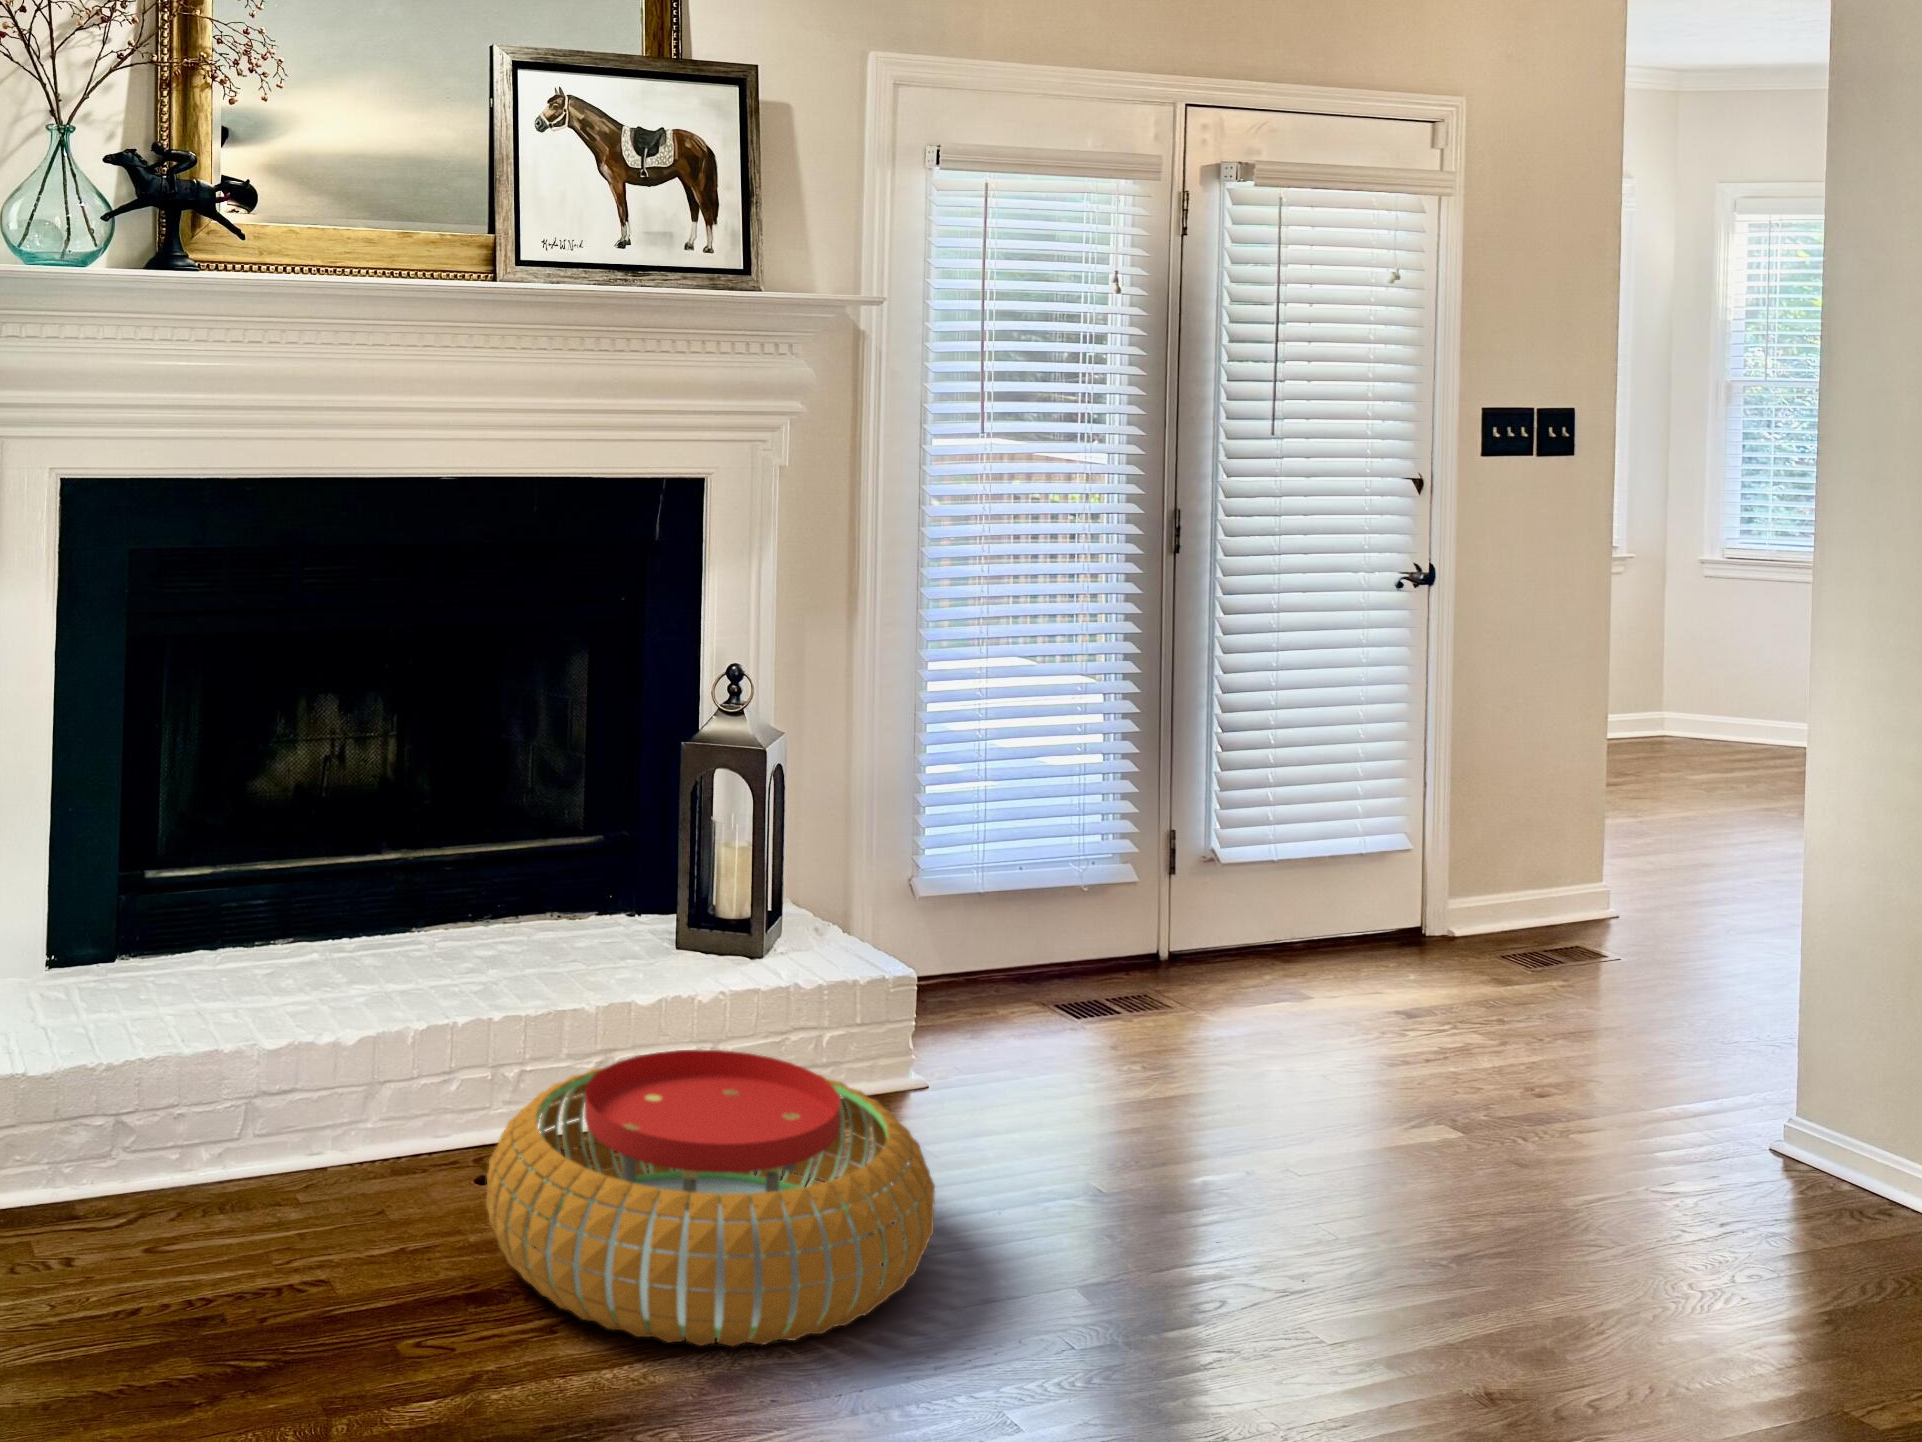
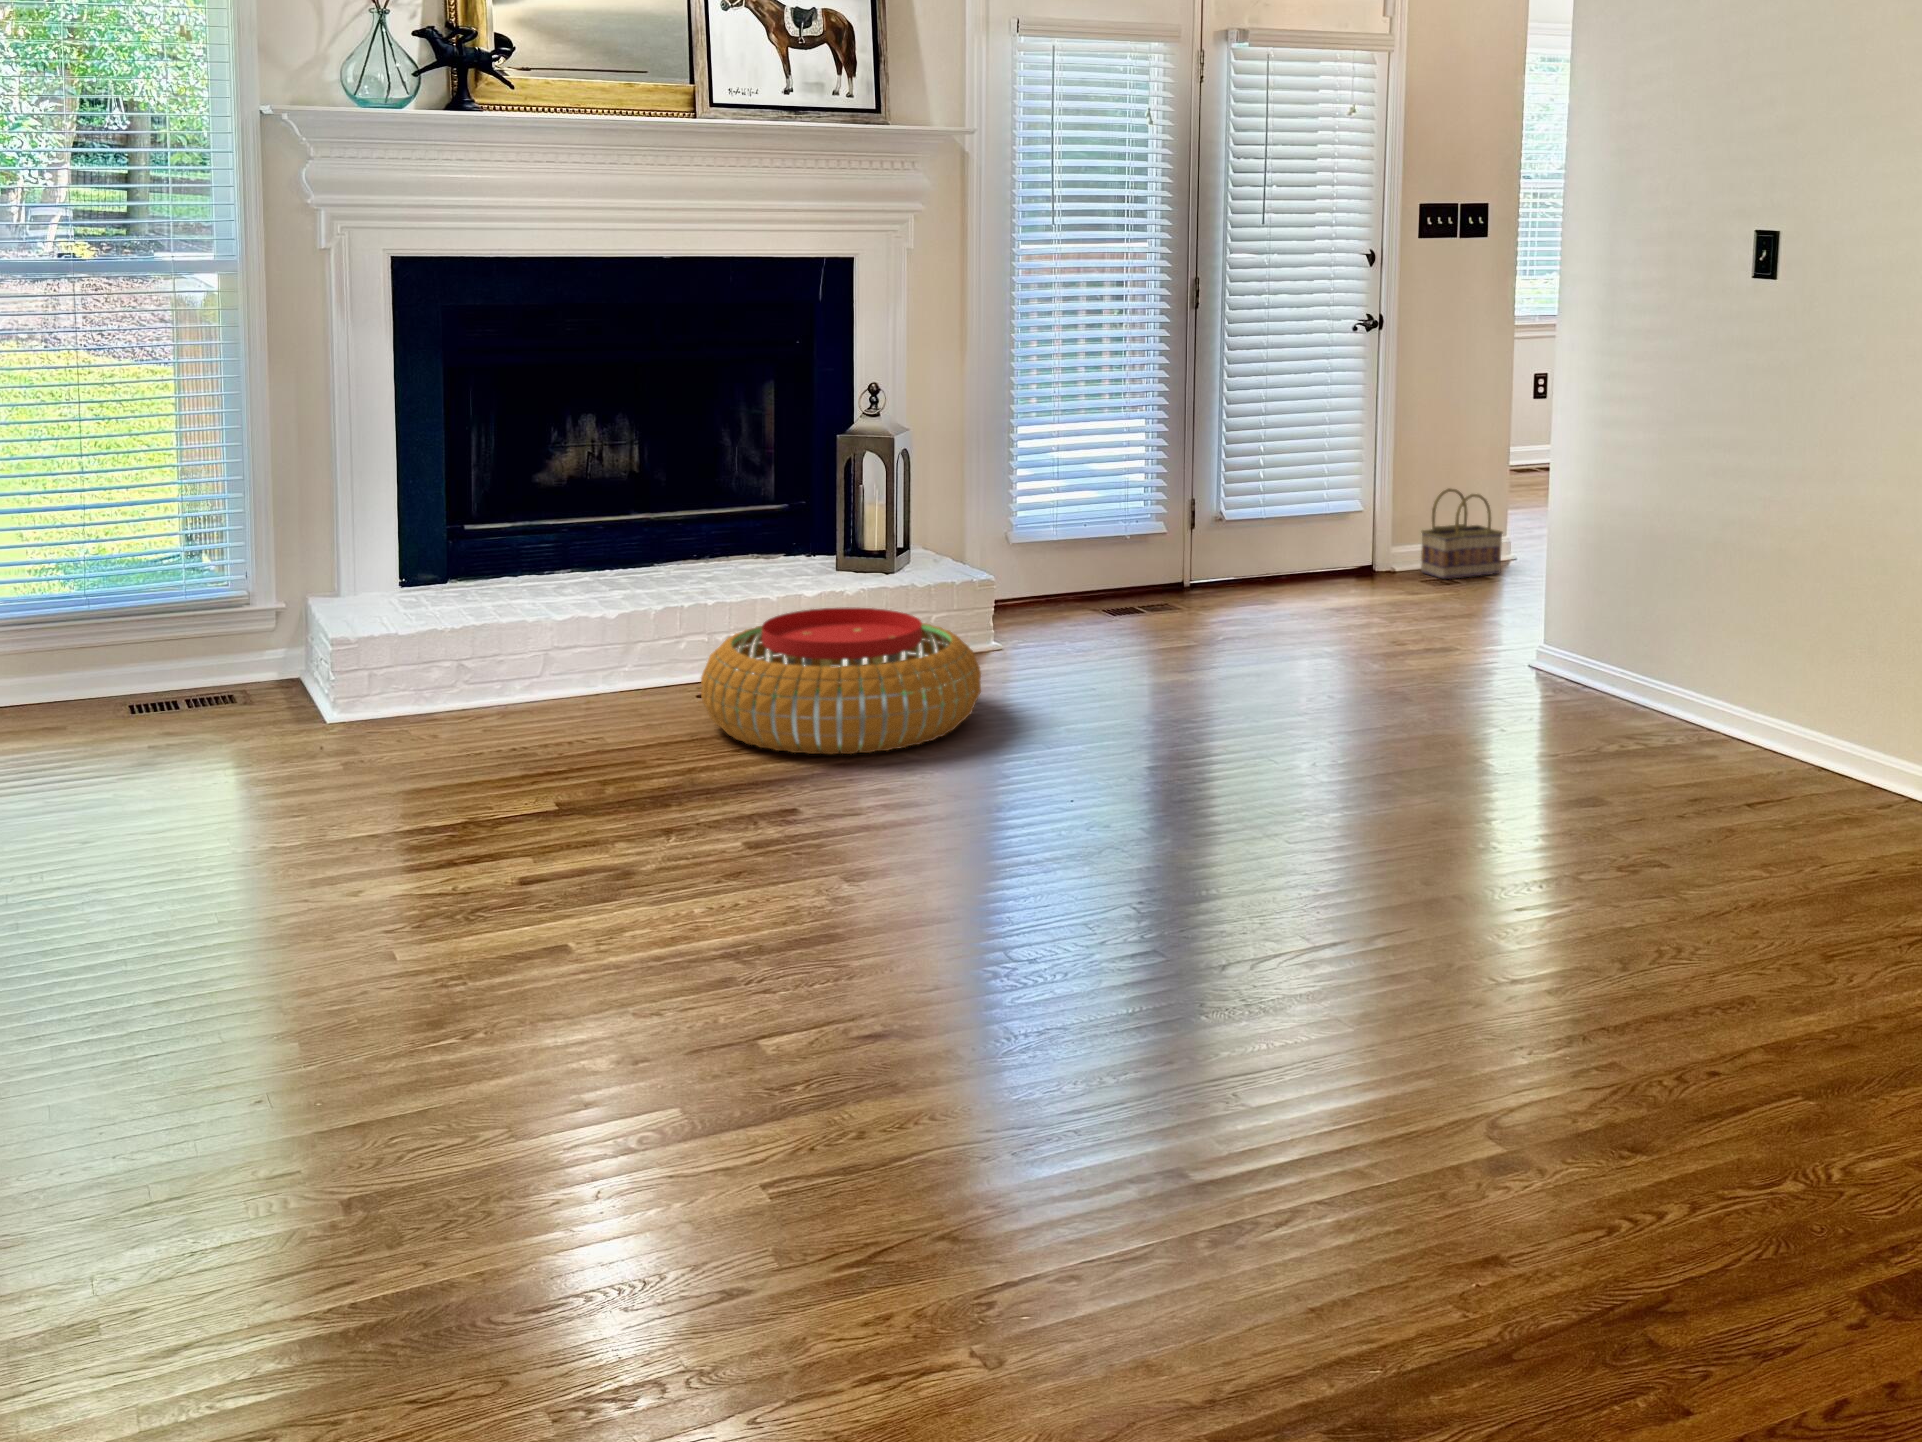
basket: none [1489,816,1613,955] -> present [1421,488,1503,579]

